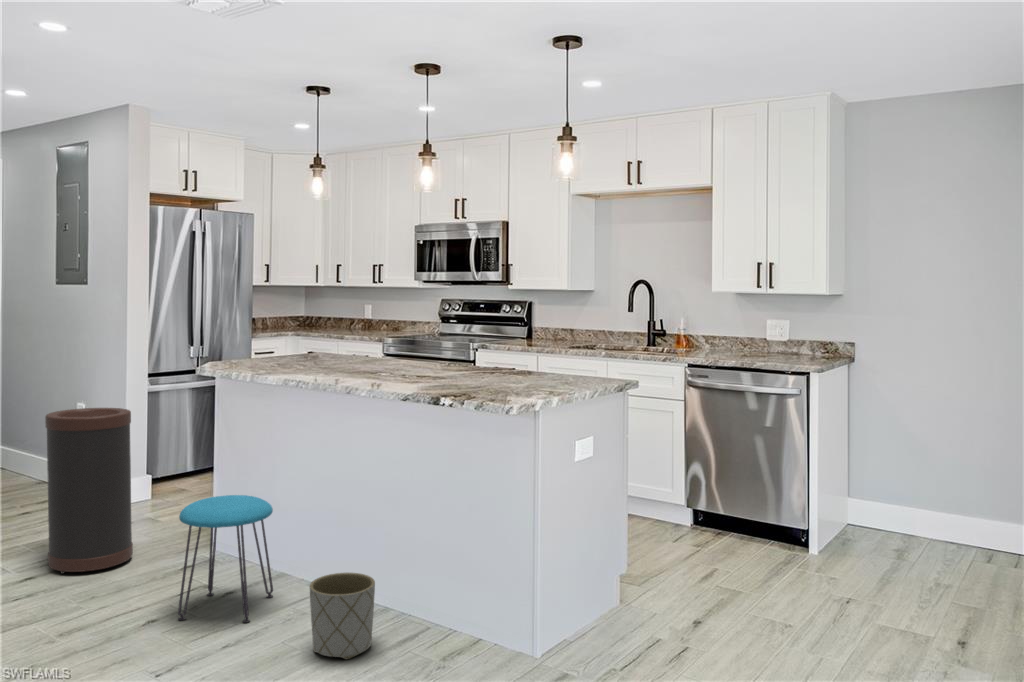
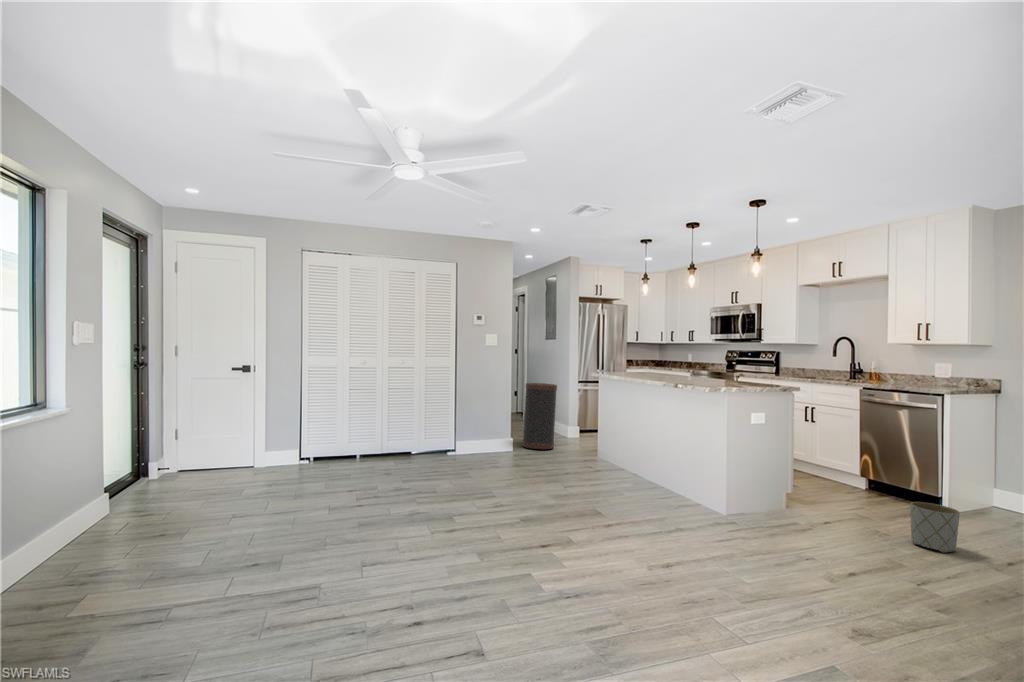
stool: present [178,495,273,623] -> none [563,420,605,473]
planter: present [310,573,375,660] -> present [910,502,960,553]

